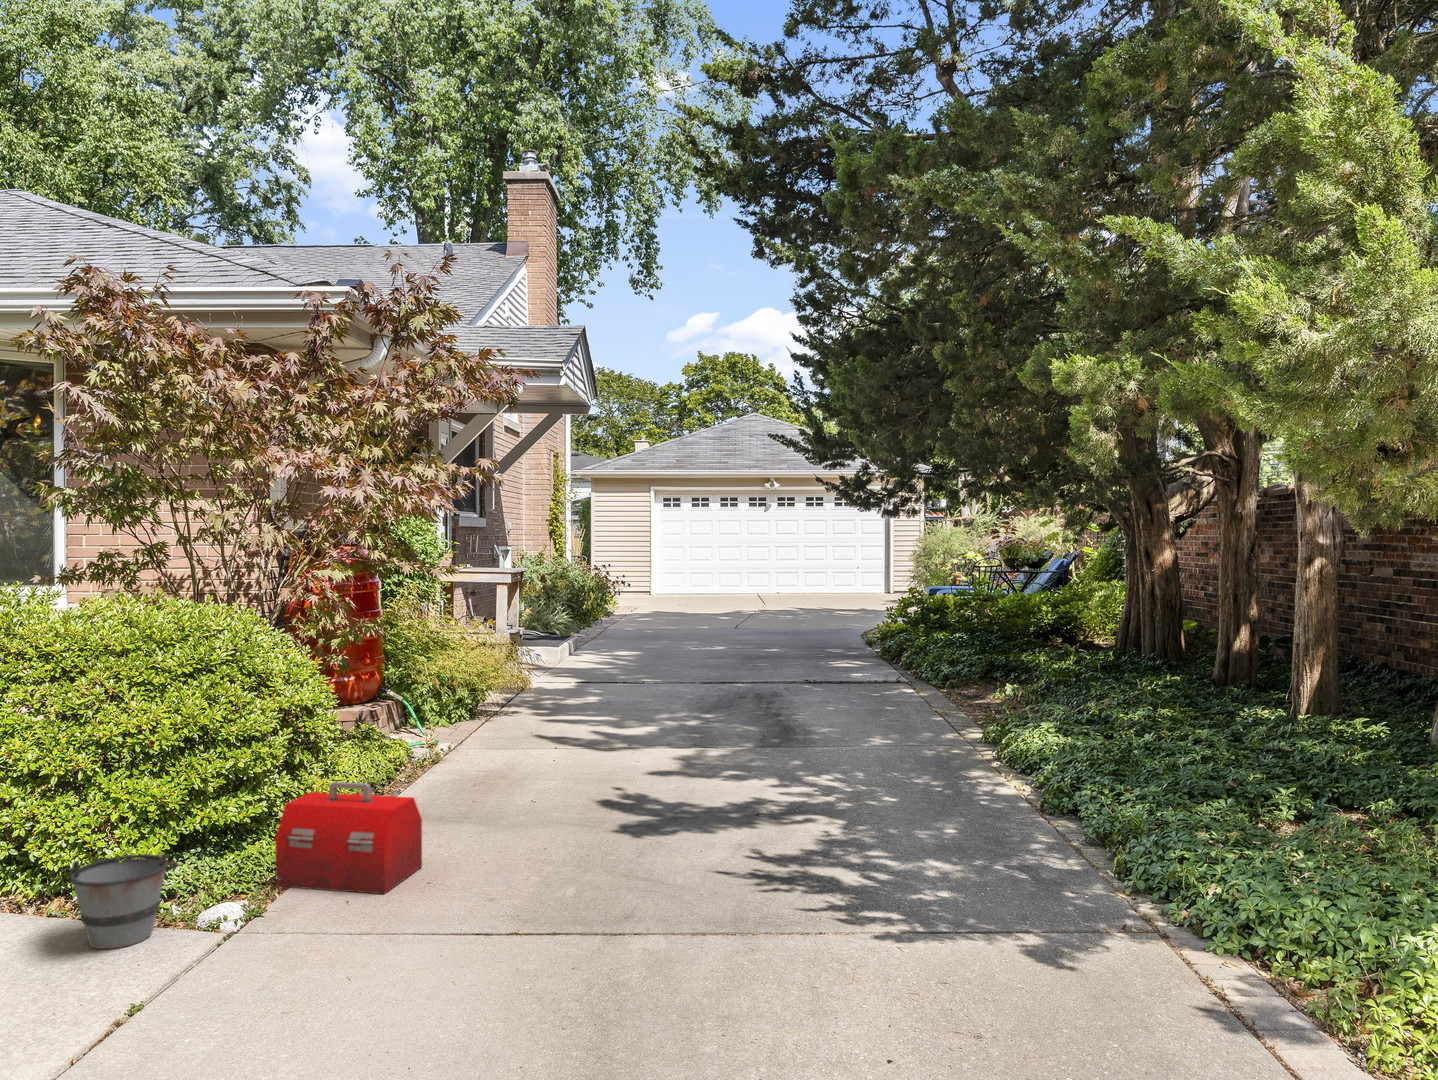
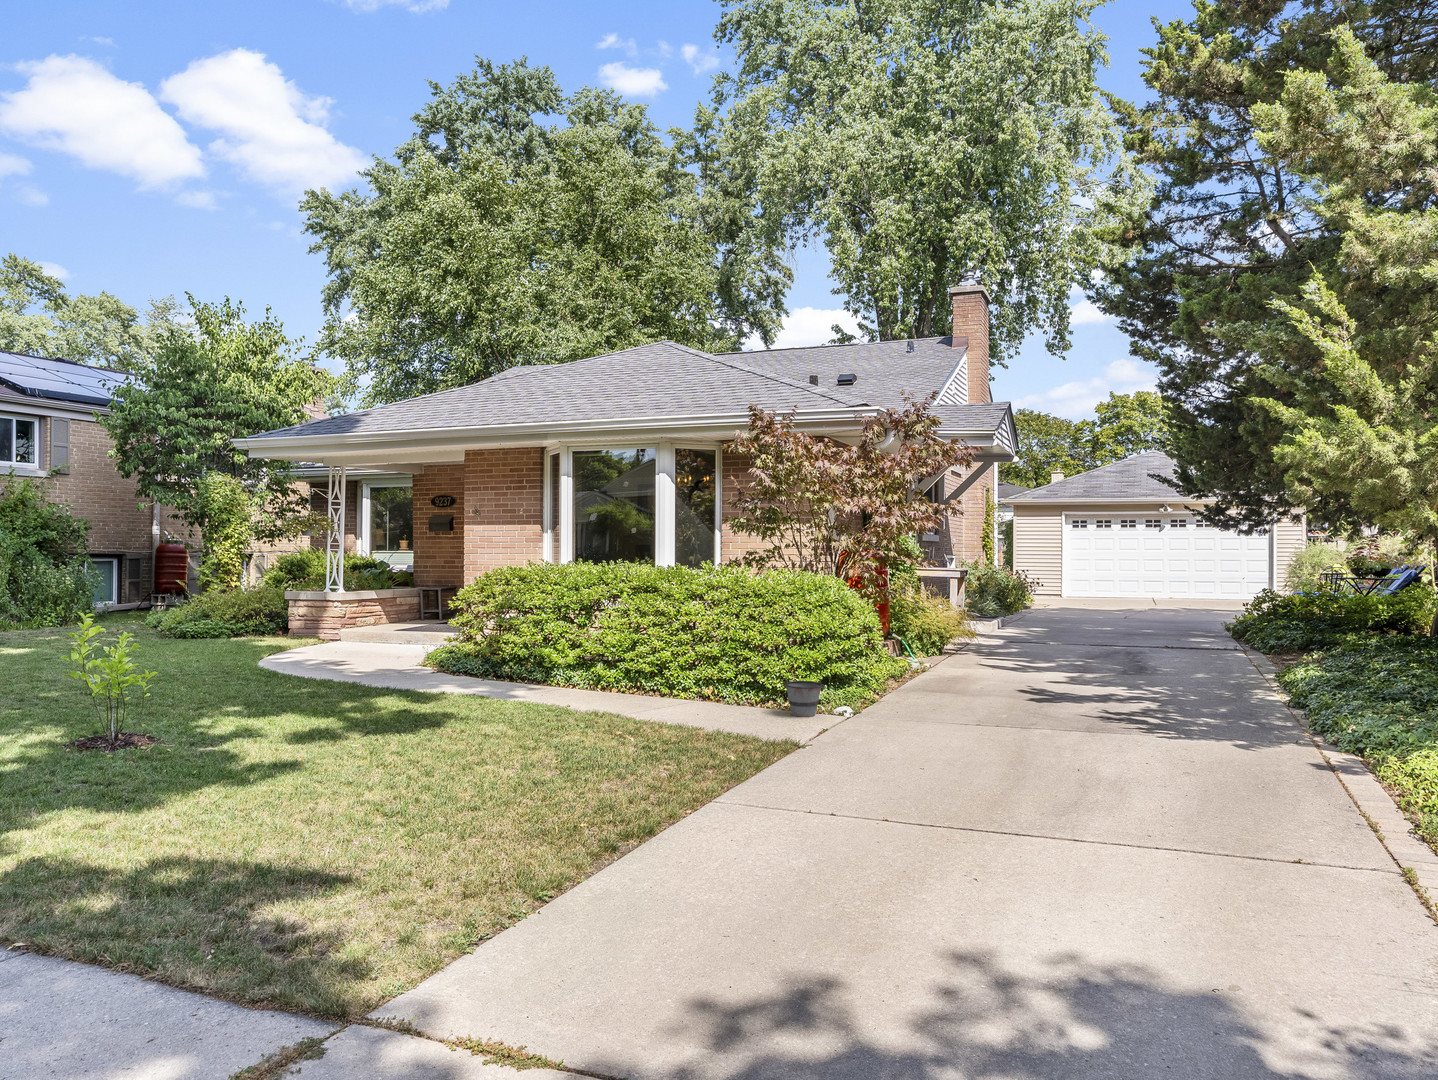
toolbox: present [275,782,422,894] -> none [860,661,928,715]

